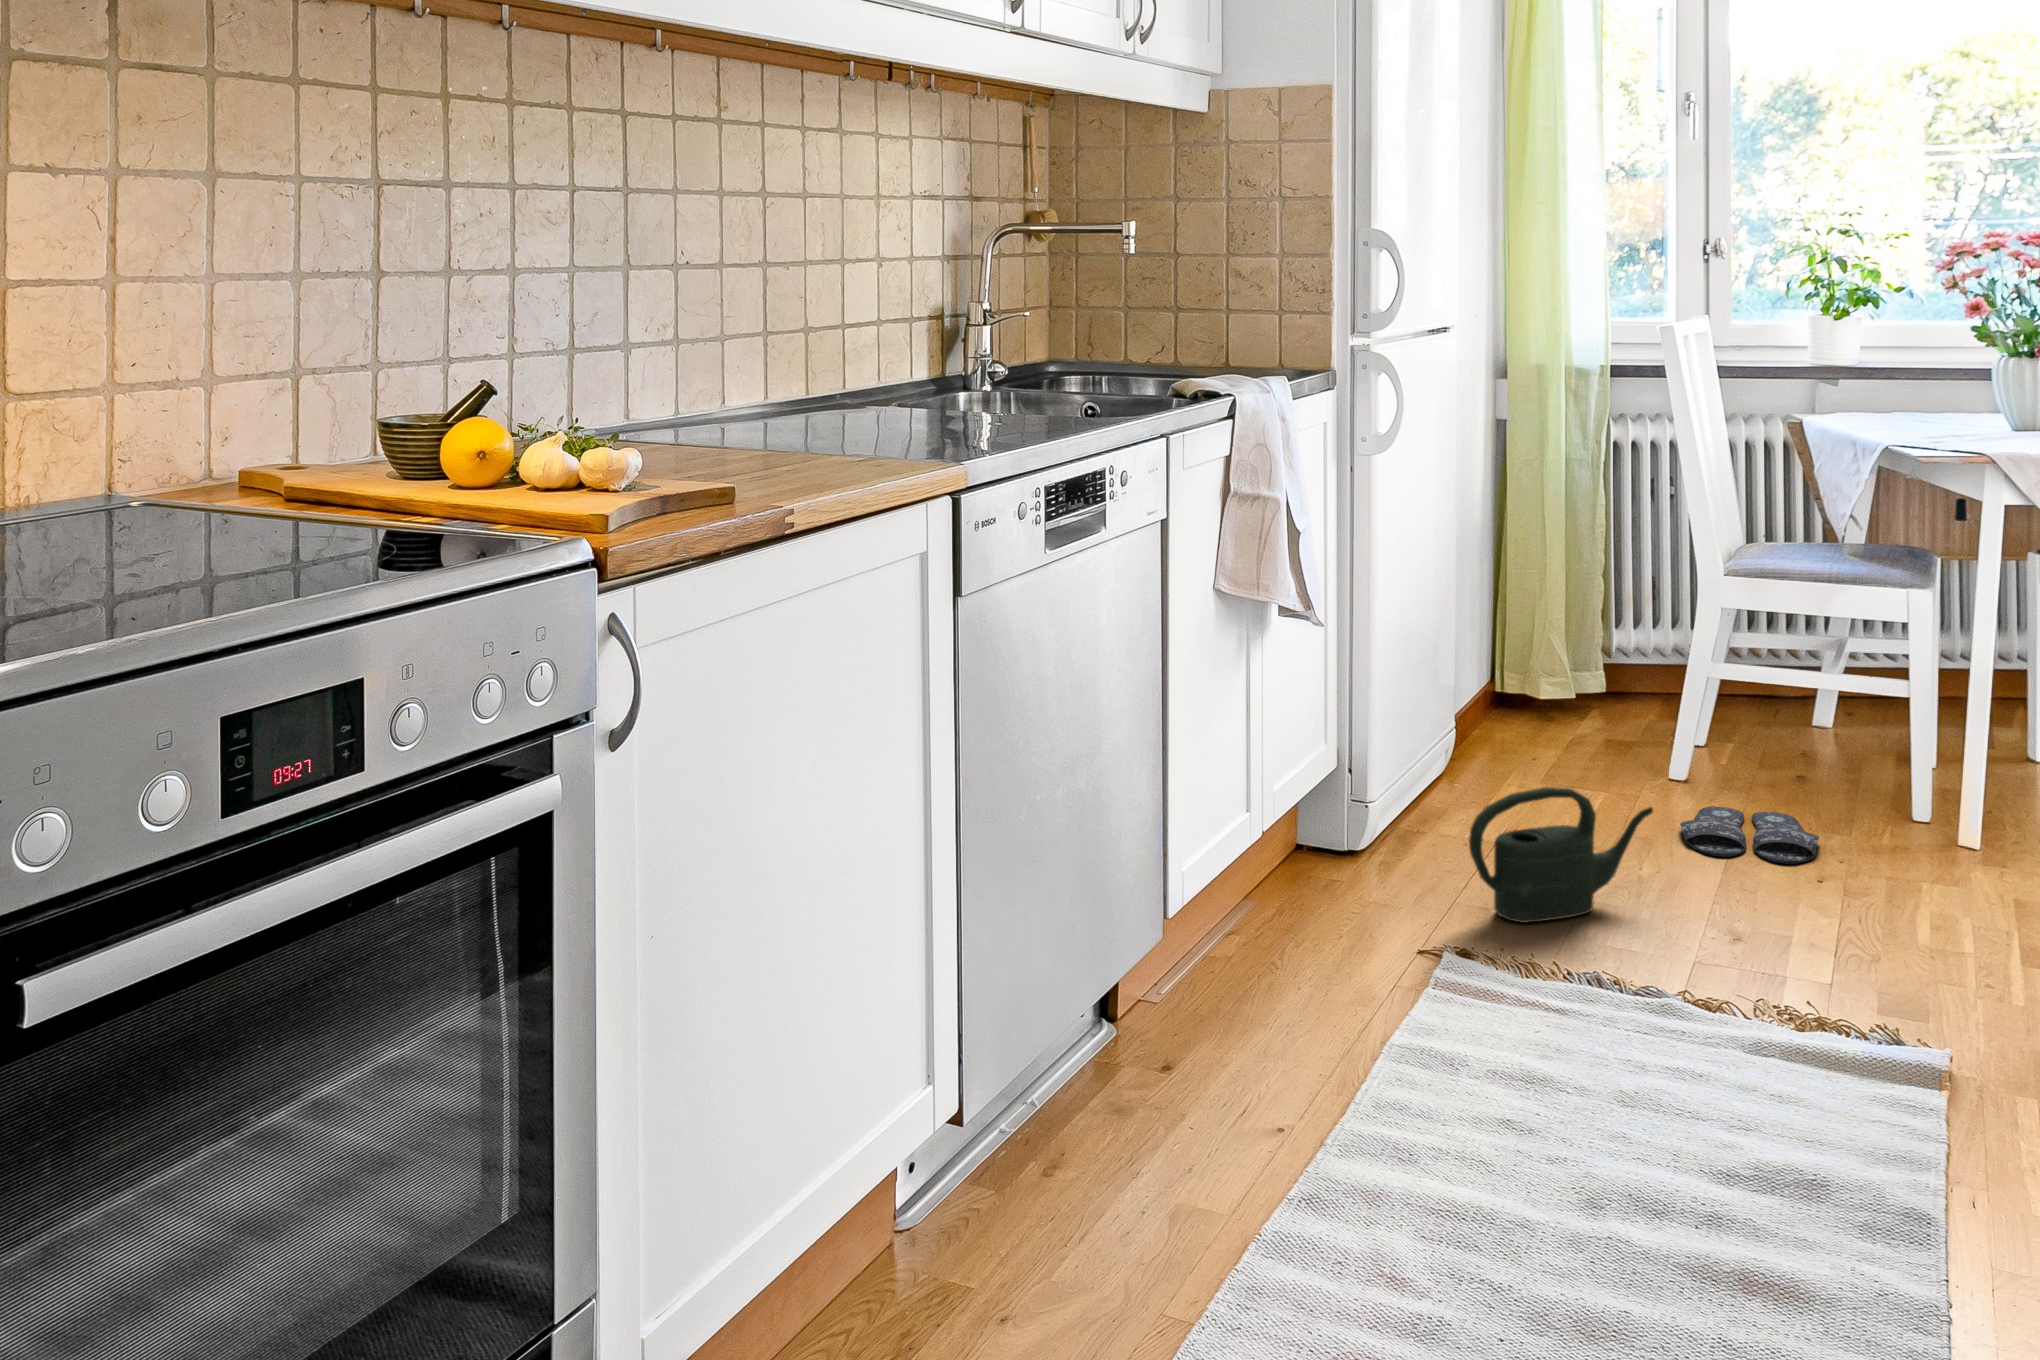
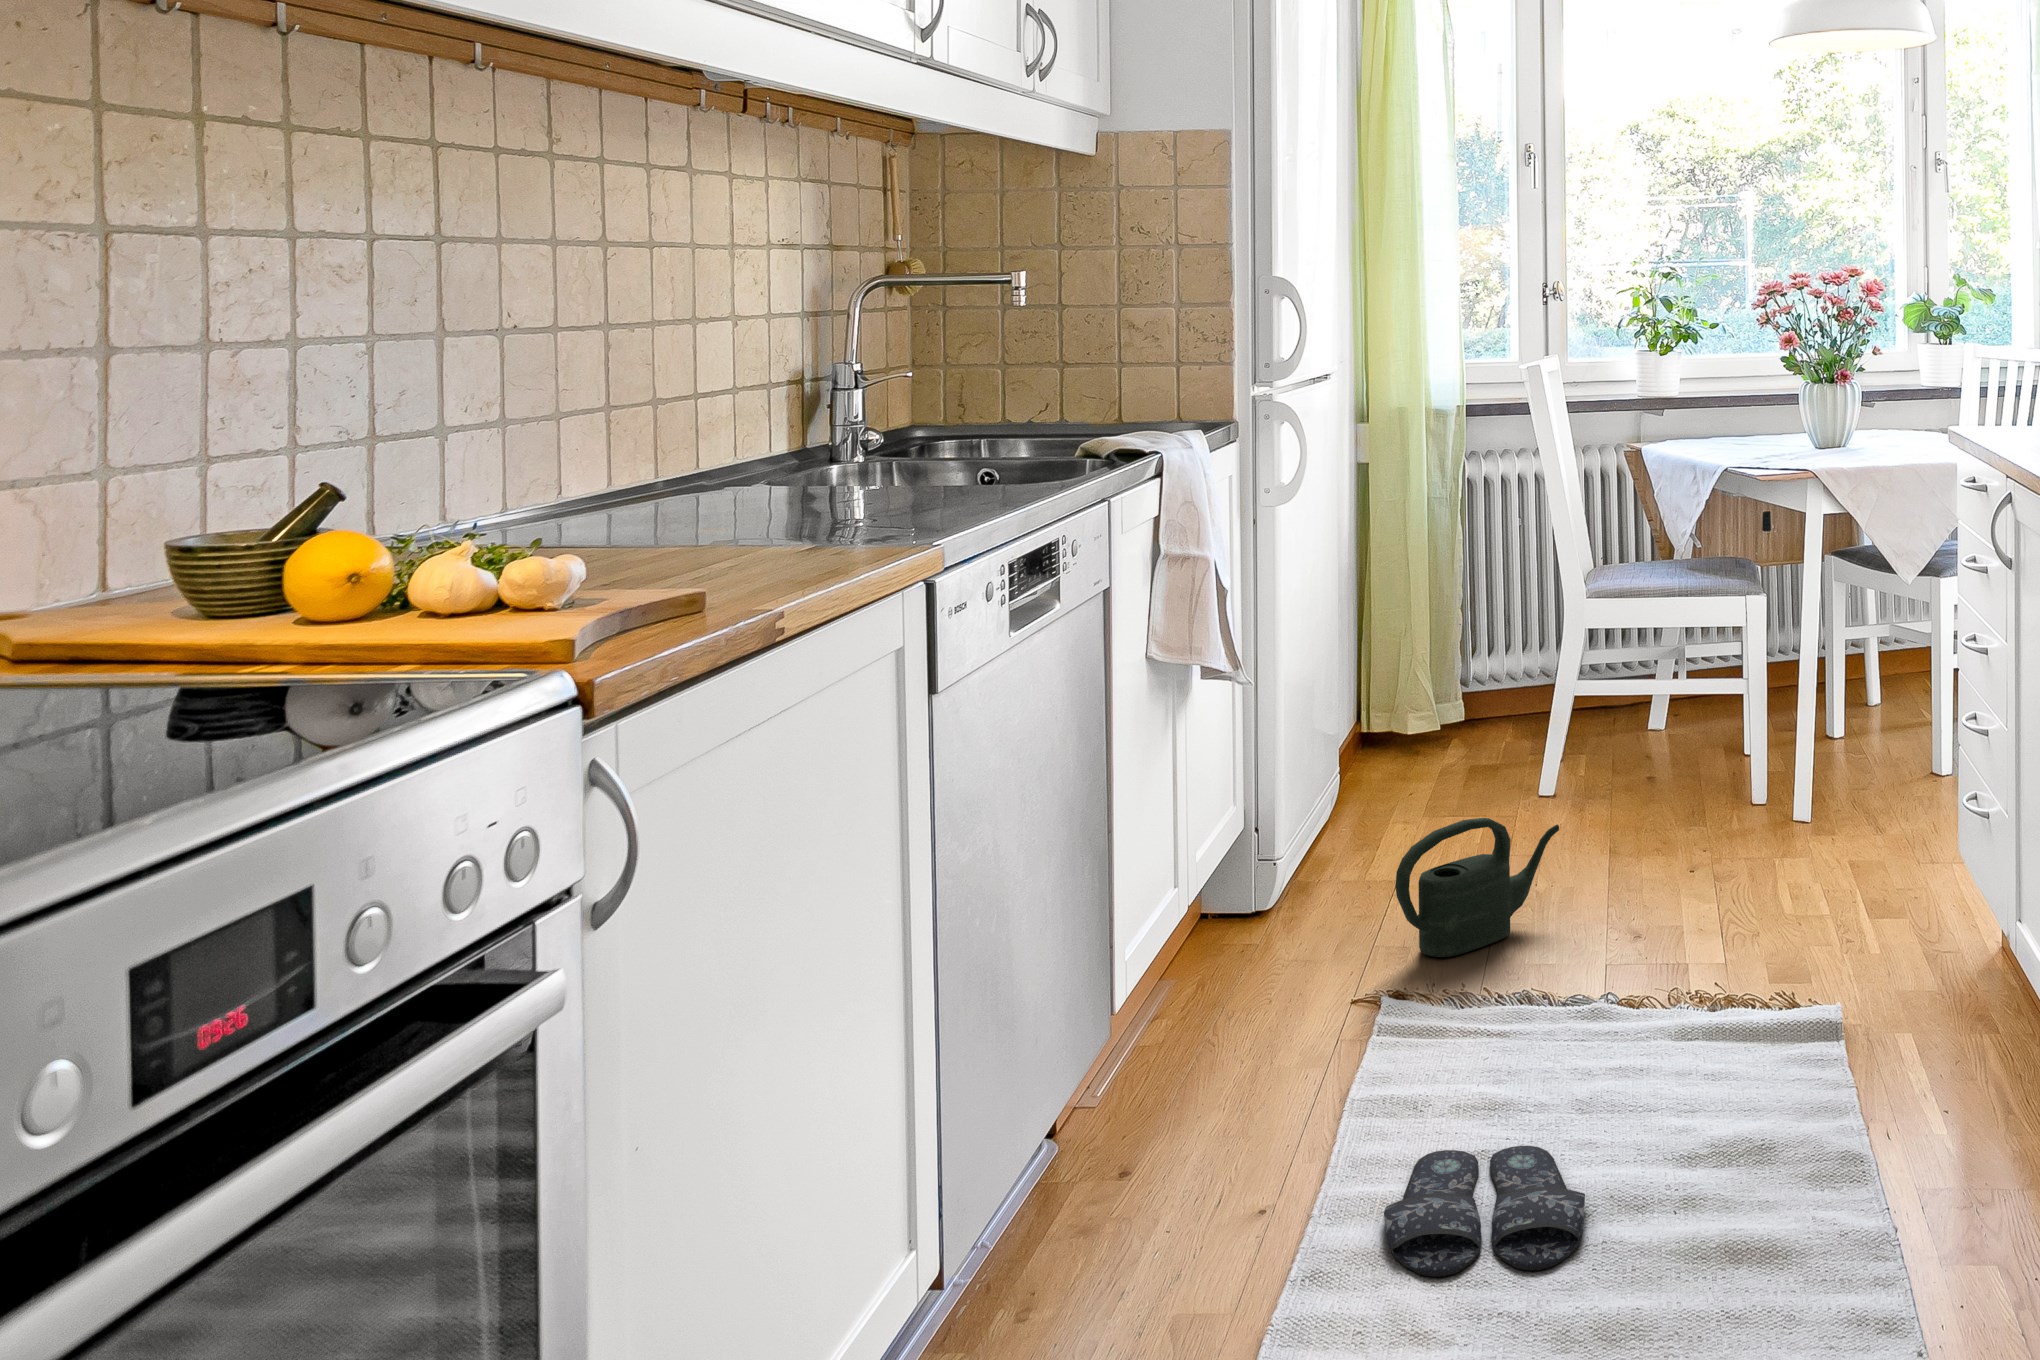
slippers: present [1680,806,1819,864] -> present [1384,1146,1585,1277]

